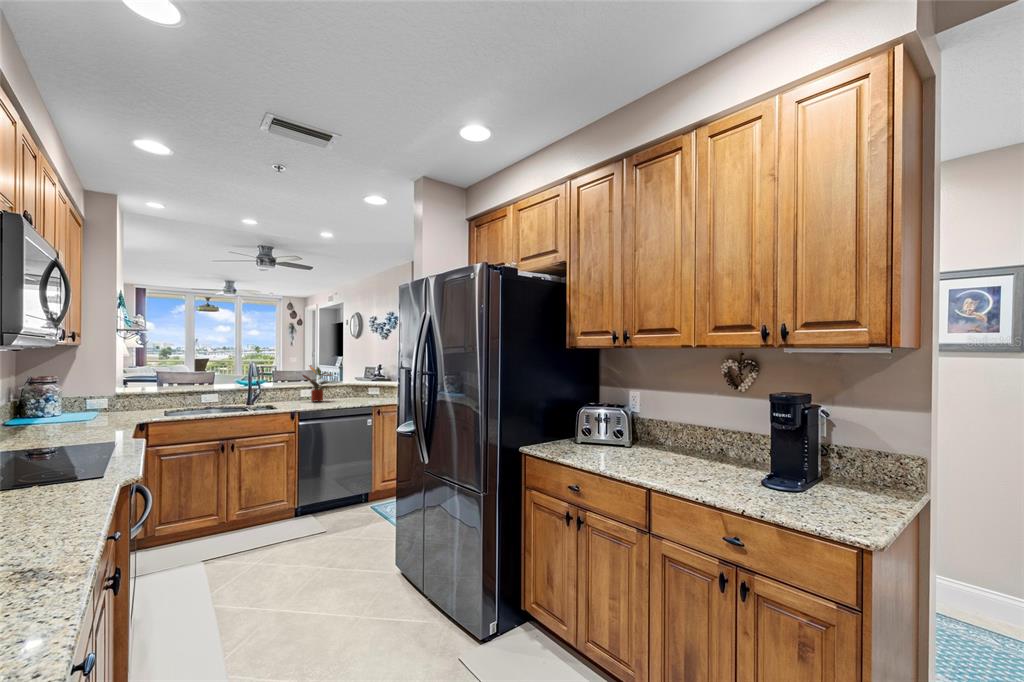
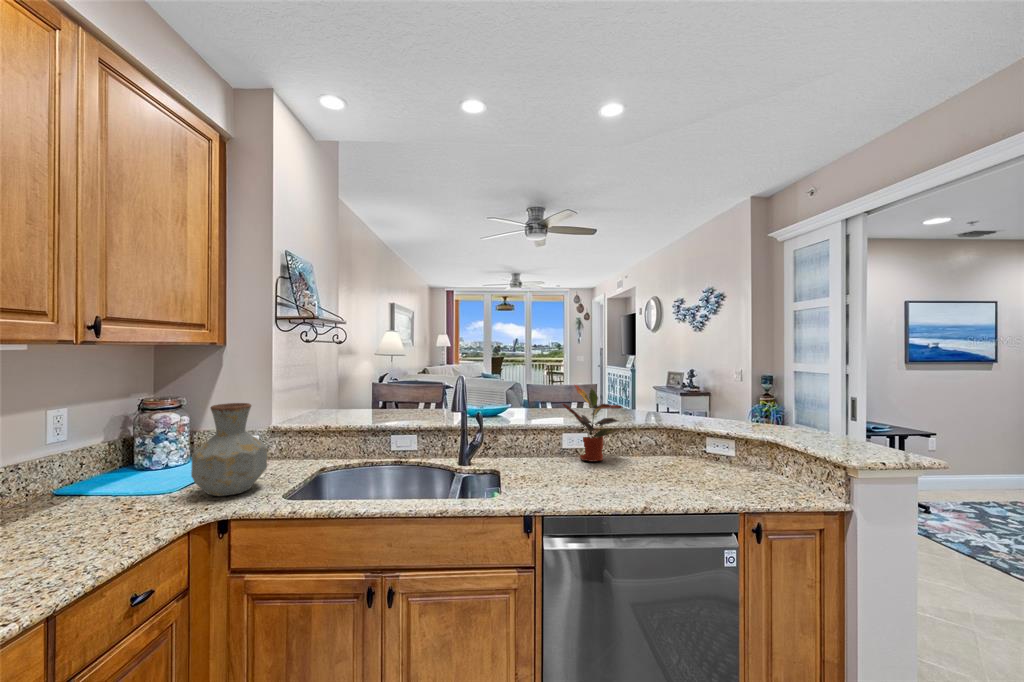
vase: none [110,373,149,417] -> present [191,403,267,496]

